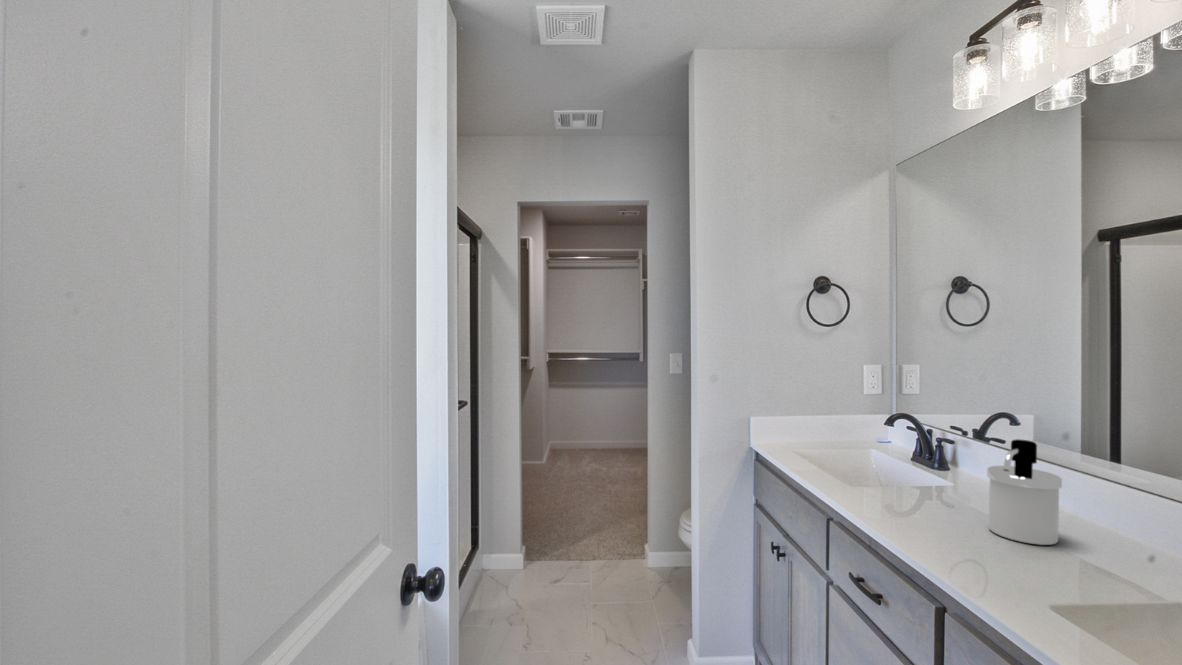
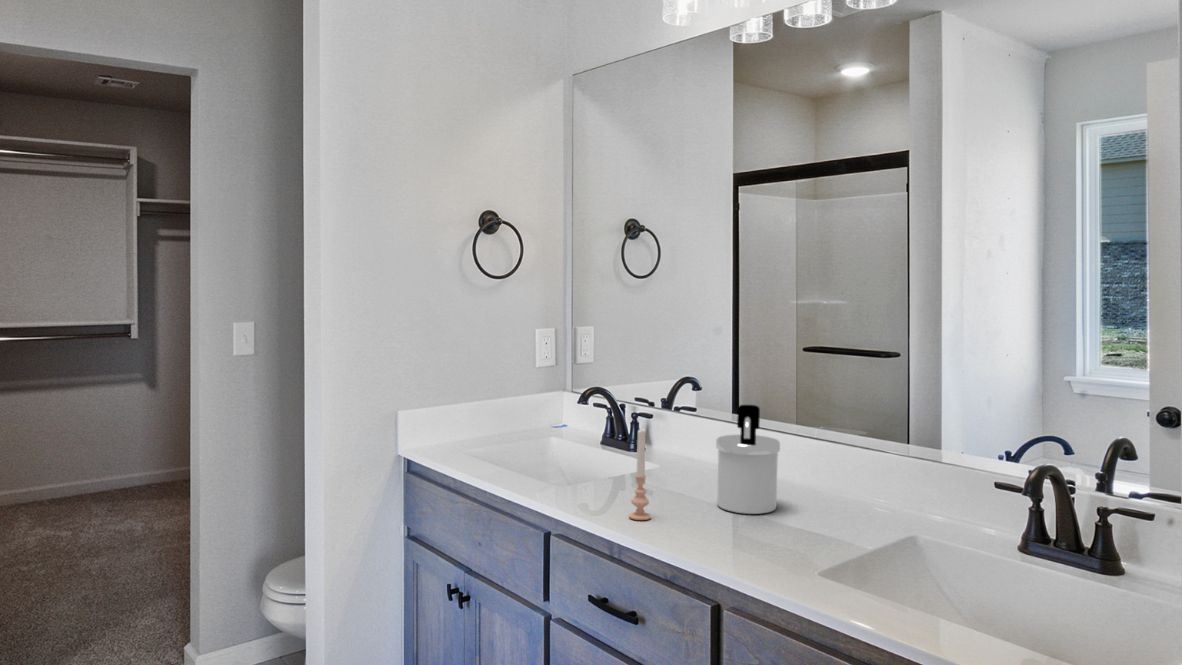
candle: none [889,448,910,524] -> present [629,429,651,520]

